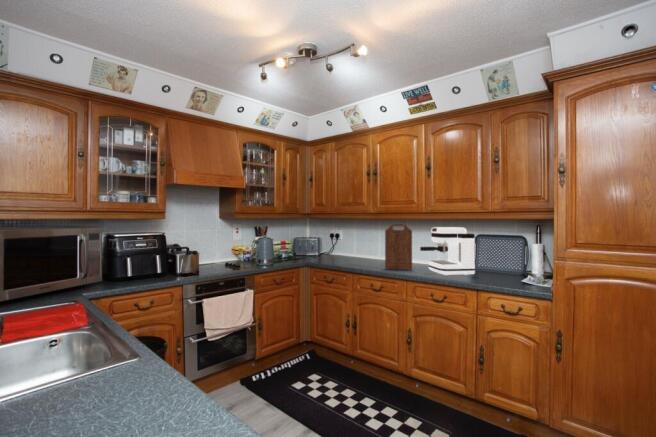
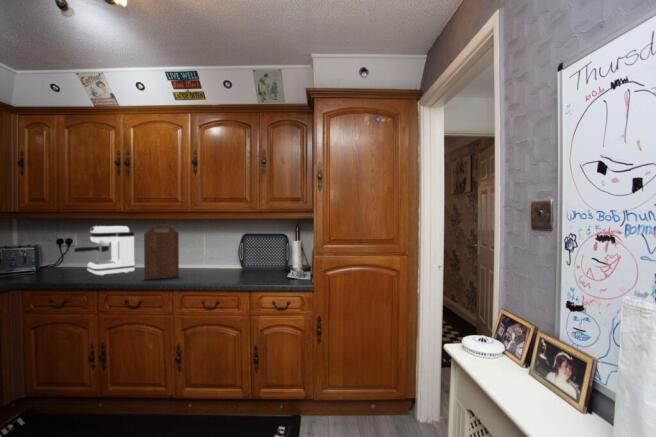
coffee maker: present [420,227,475,276] -> present [74,226,135,275]

